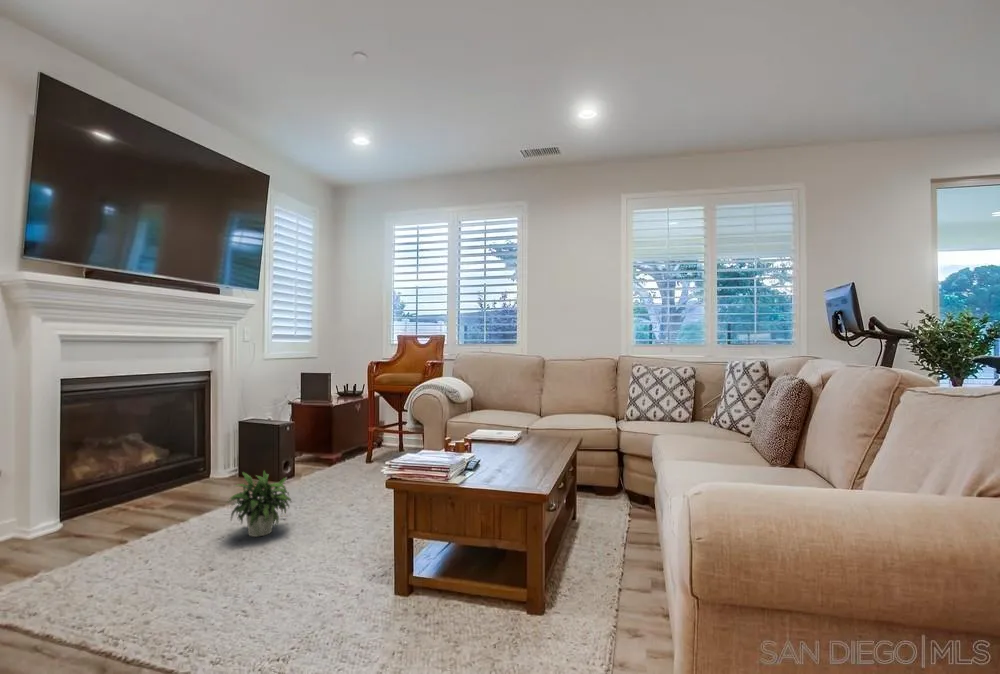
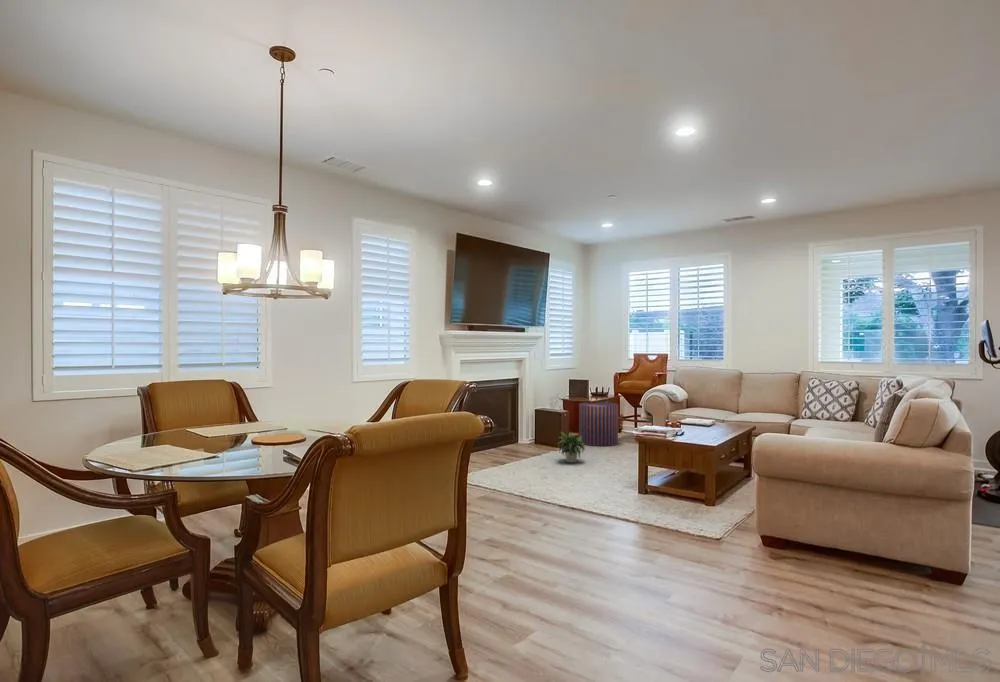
pouf: none [305,407,372,482] -> present [579,402,618,446]

